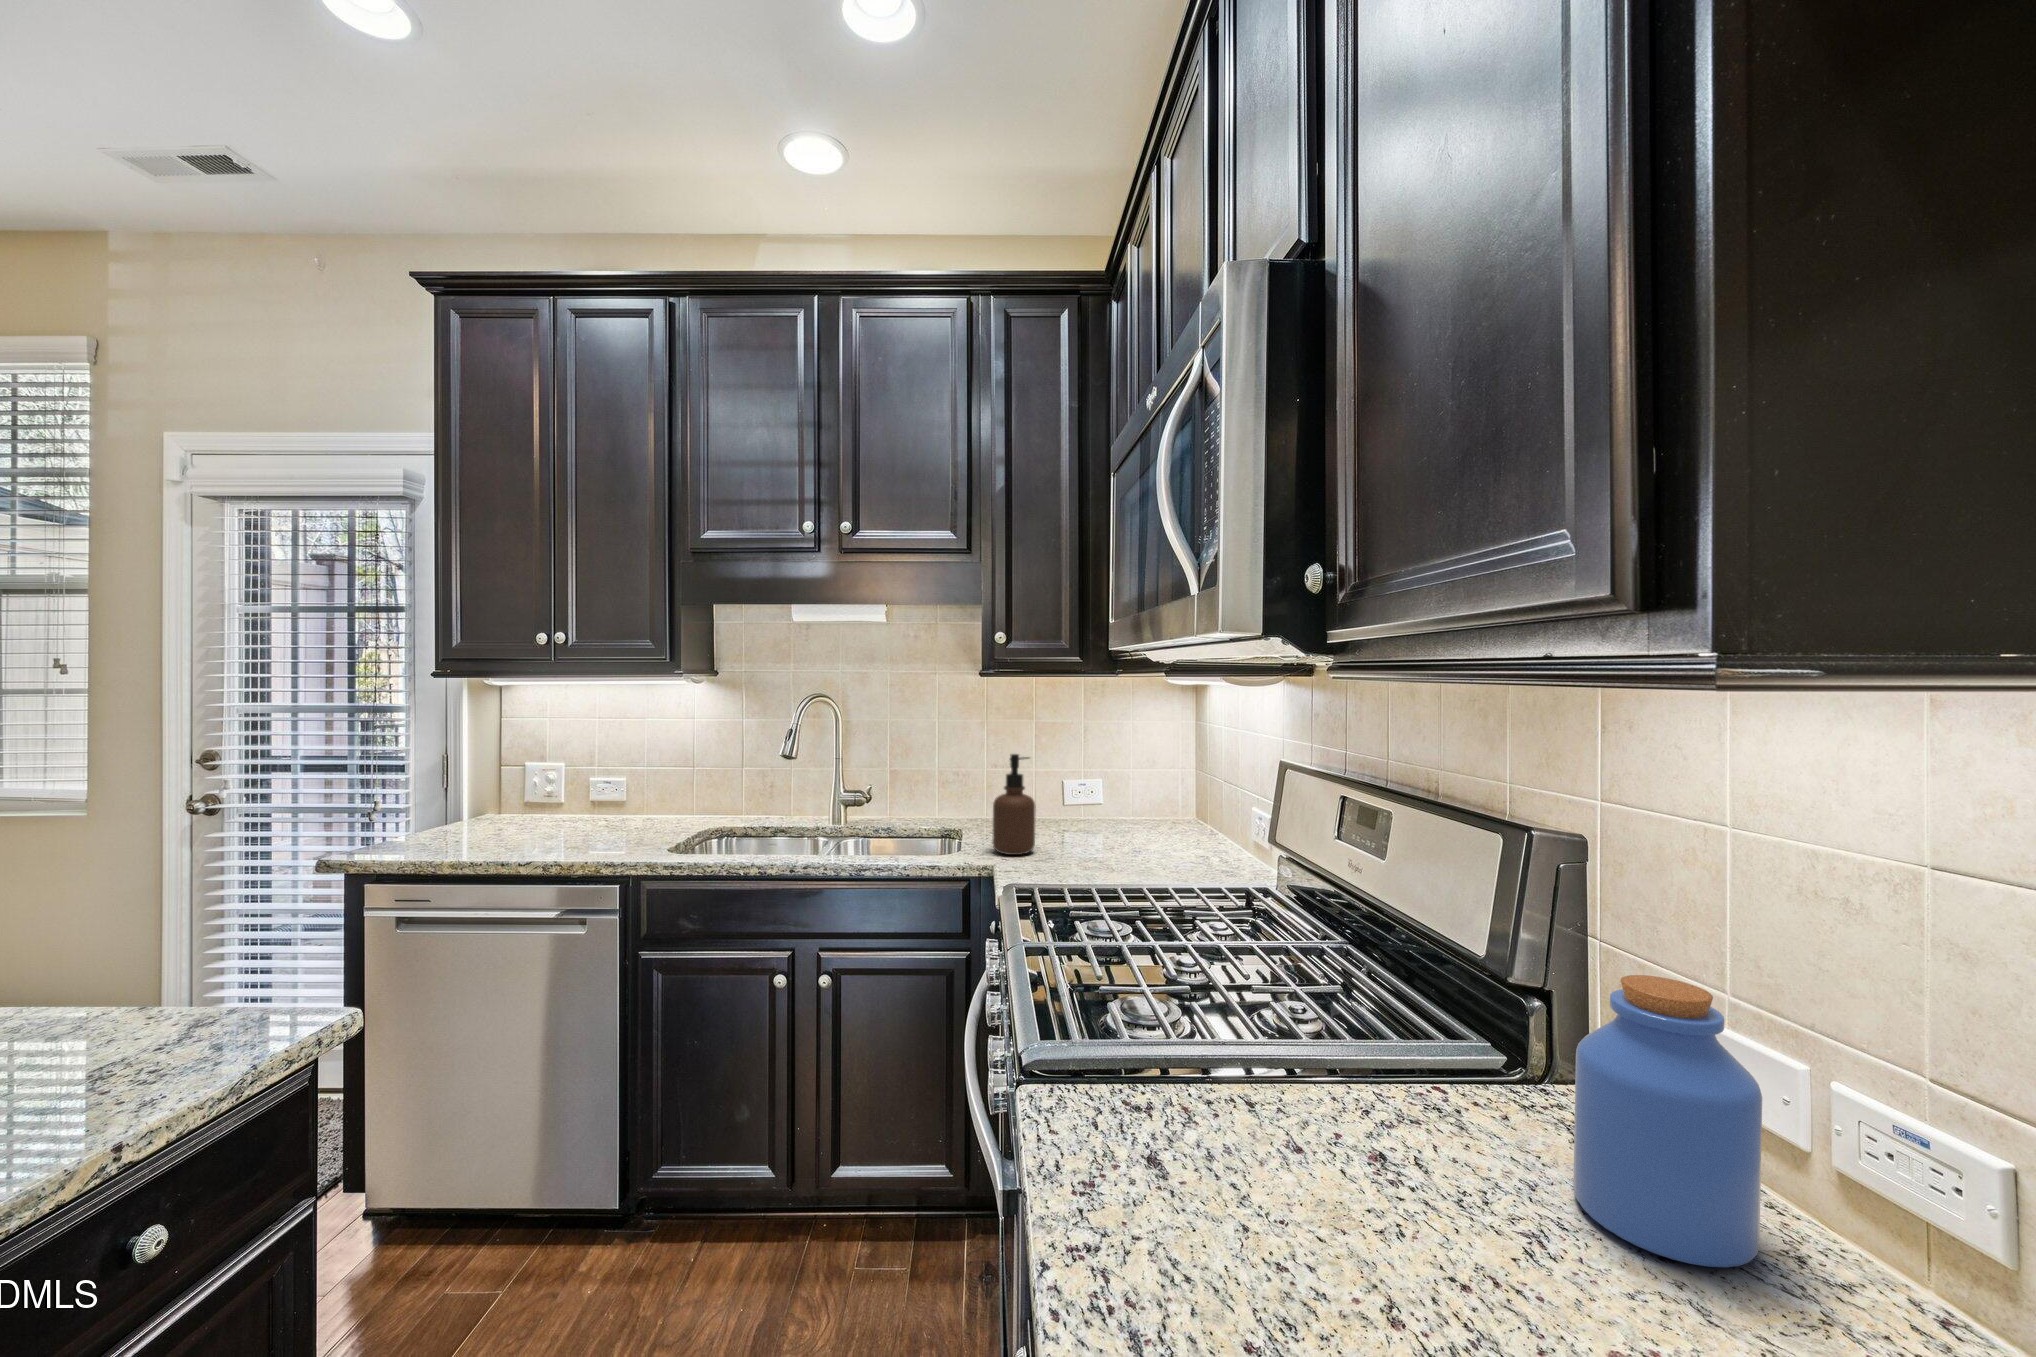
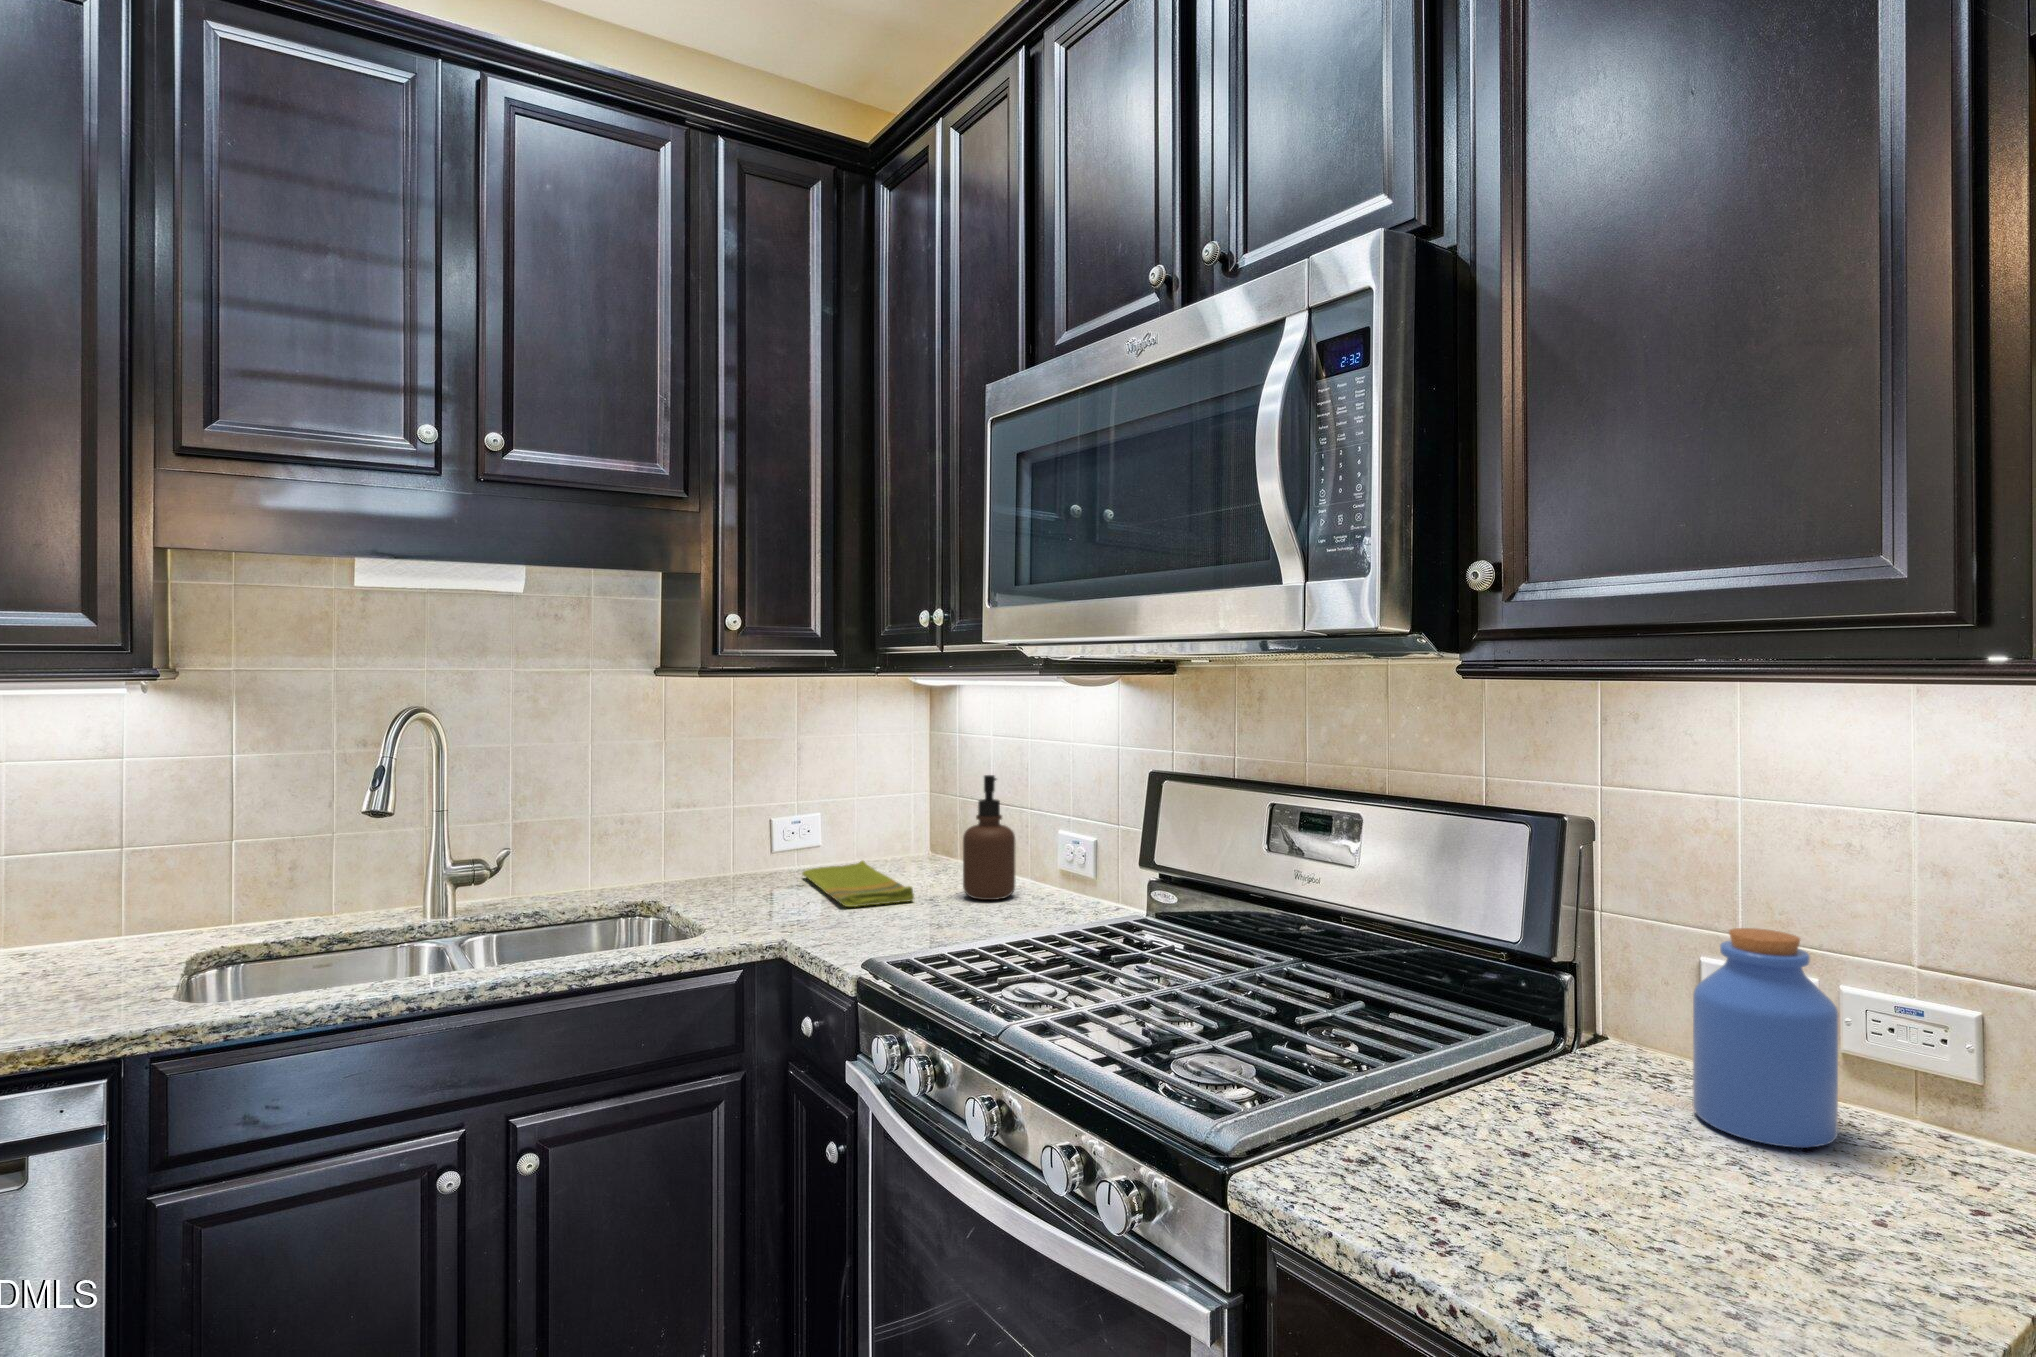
soap dispenser: present [992,754,1035,855] -> present [963,775,1015,900]
dish towel: none [1071,817,1131,851] -> present [802,861,914,907]

